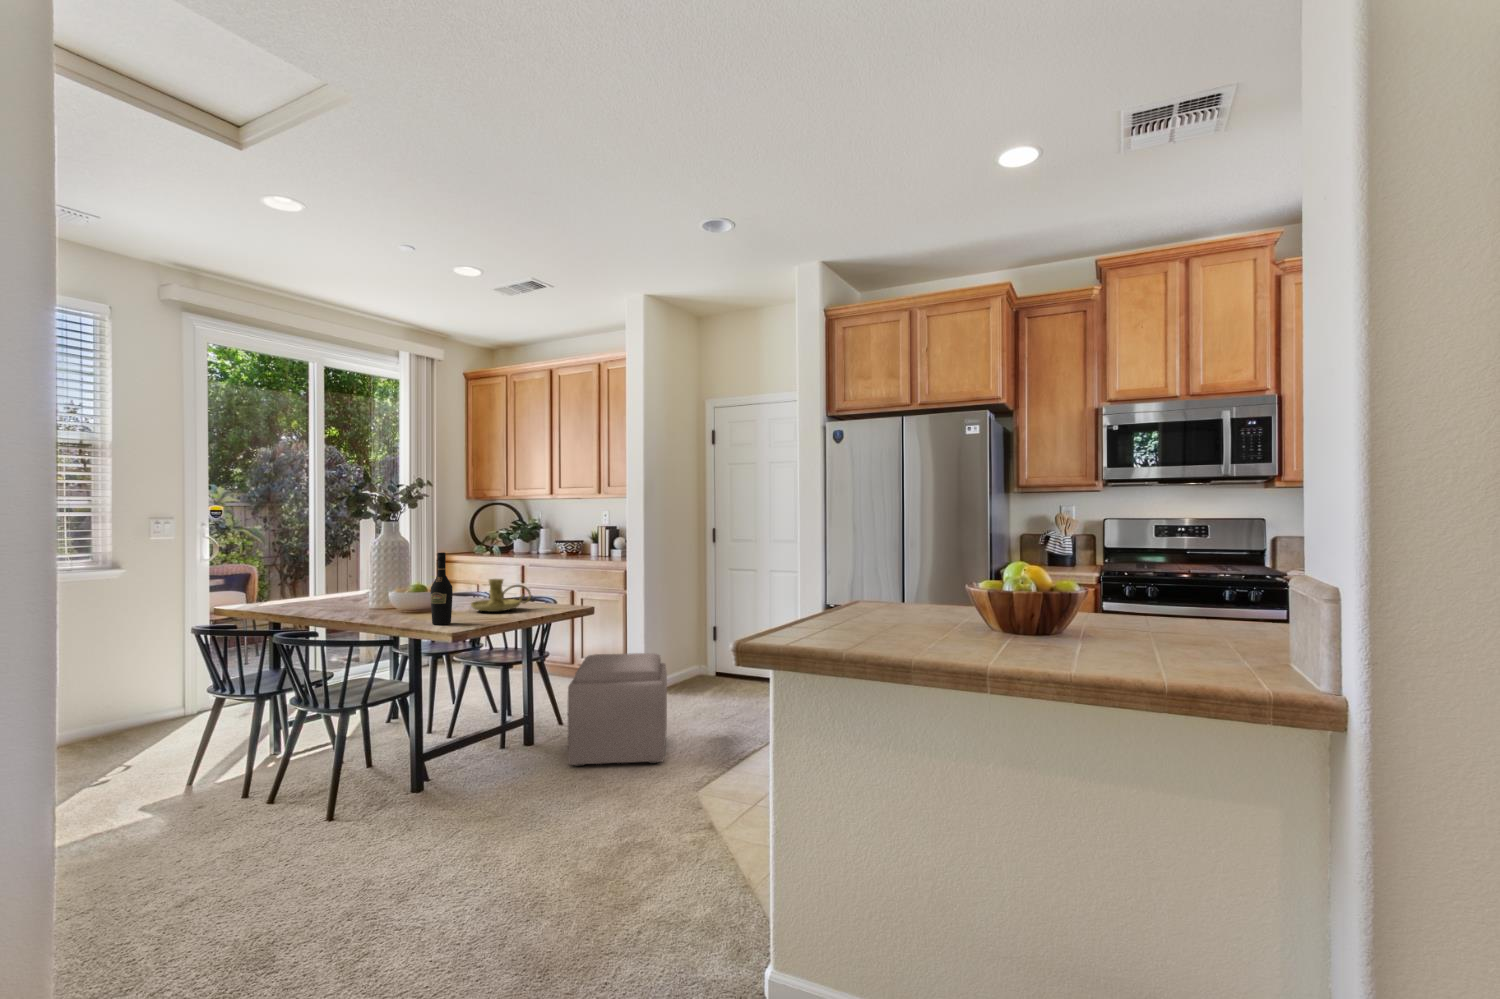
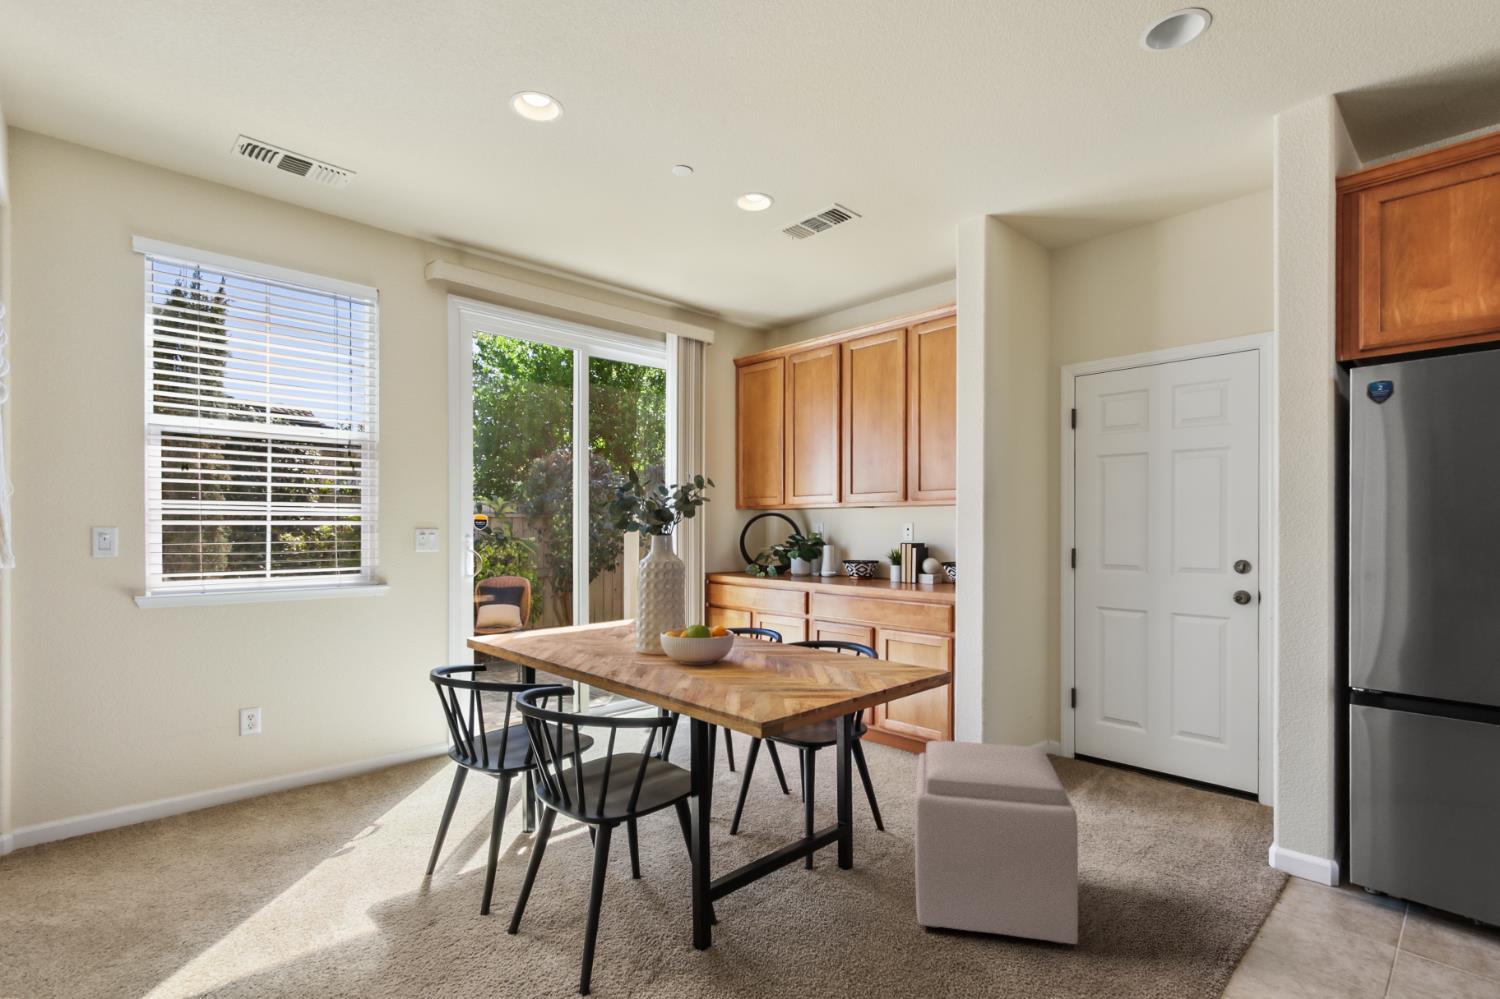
wine bottle: present [431,552,453,625] -> none [721,585,752,695]
candle holder: present [471,579,531,612] -> none [768,621,850,671]

